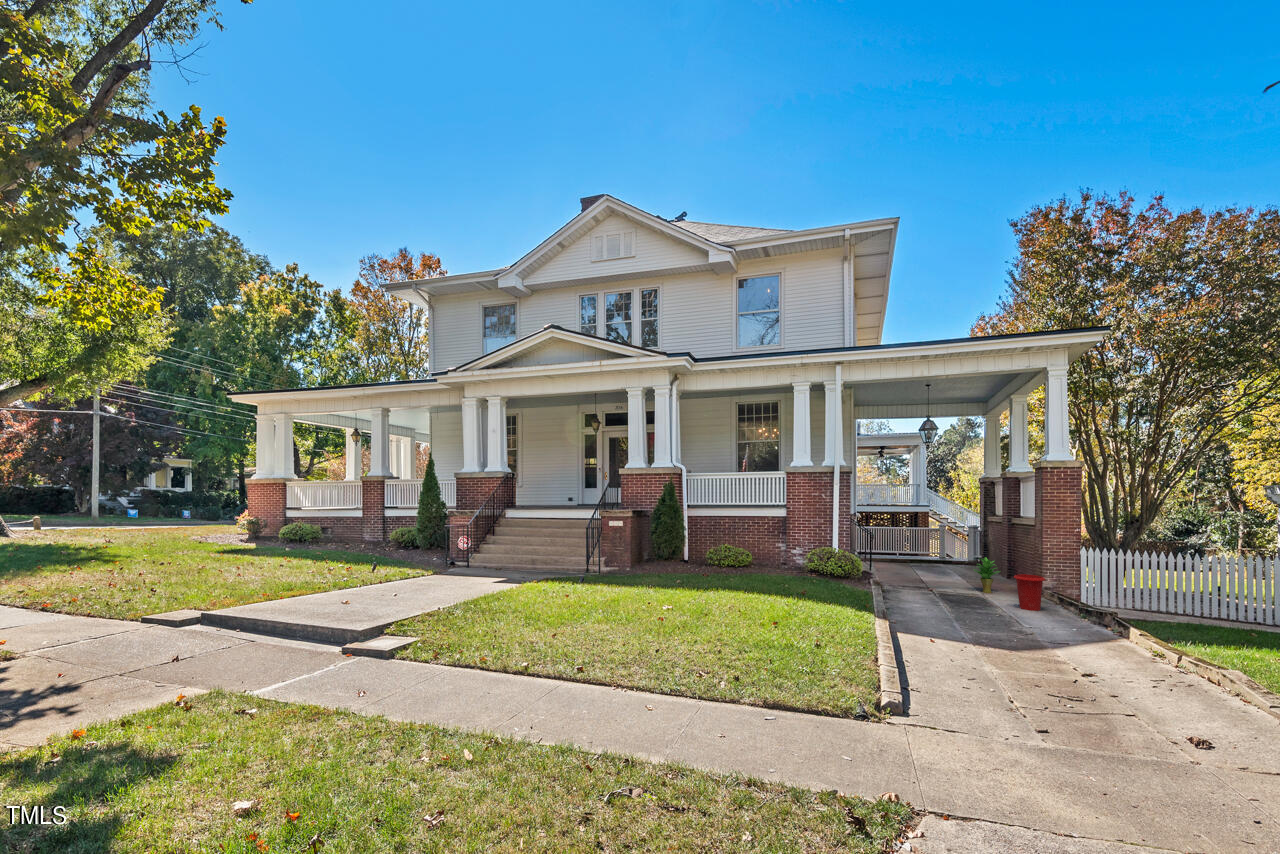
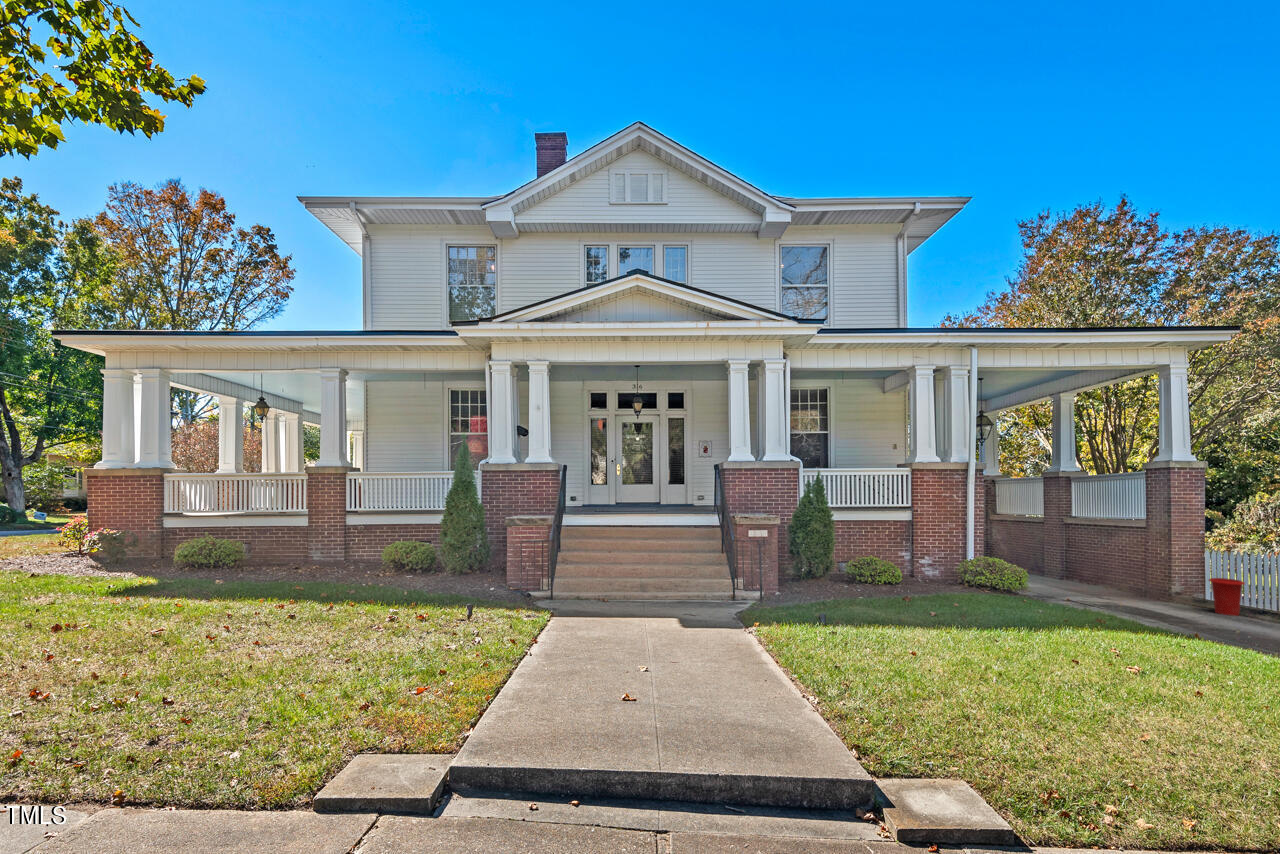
potted plant: present [974,557,998,593] -> none [1116,560,1149,597]

